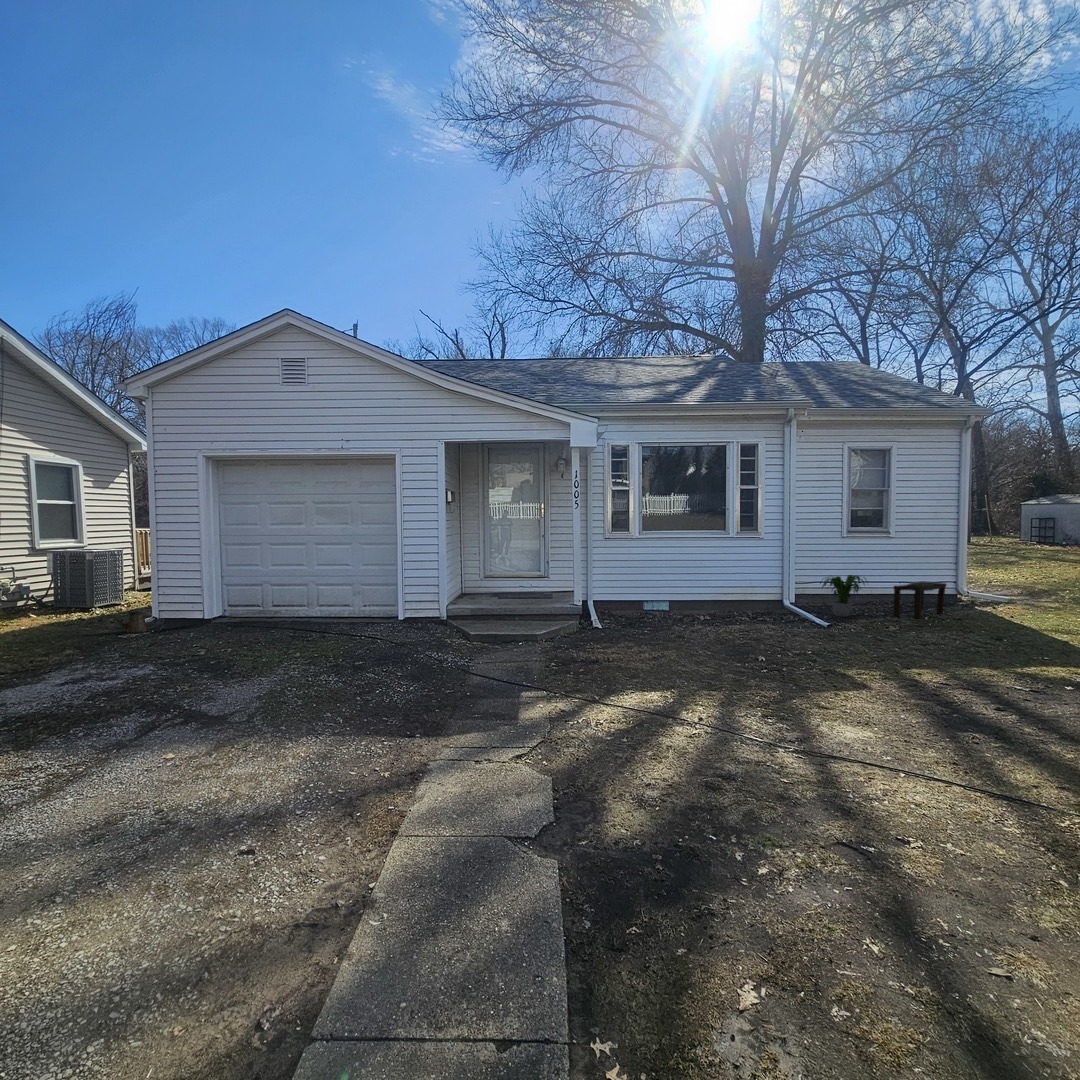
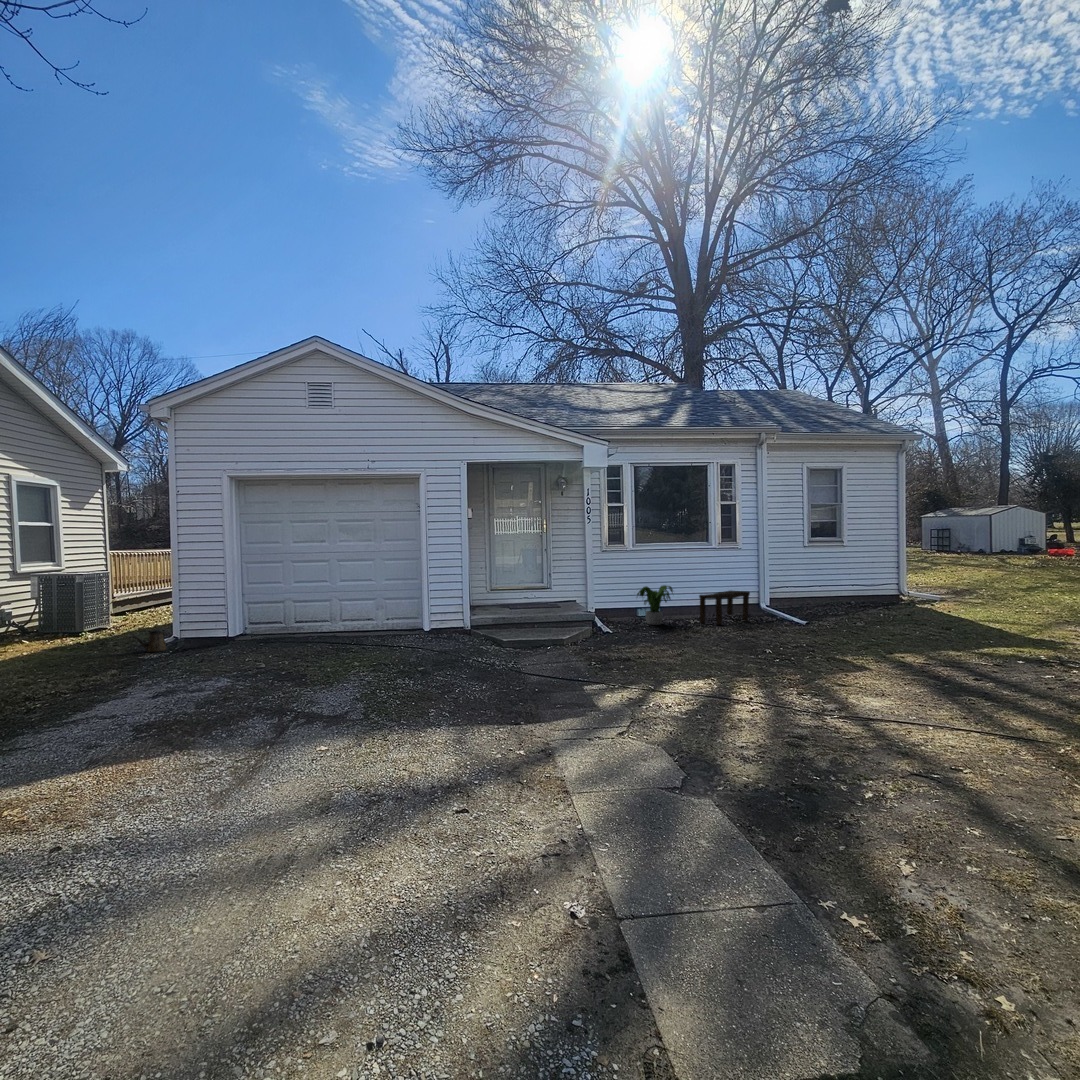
potted plant: present [822,575,864,617] -> present [637,585,673,625]
bench: present [893,582,946,618] -> present [699,591,750,625]

